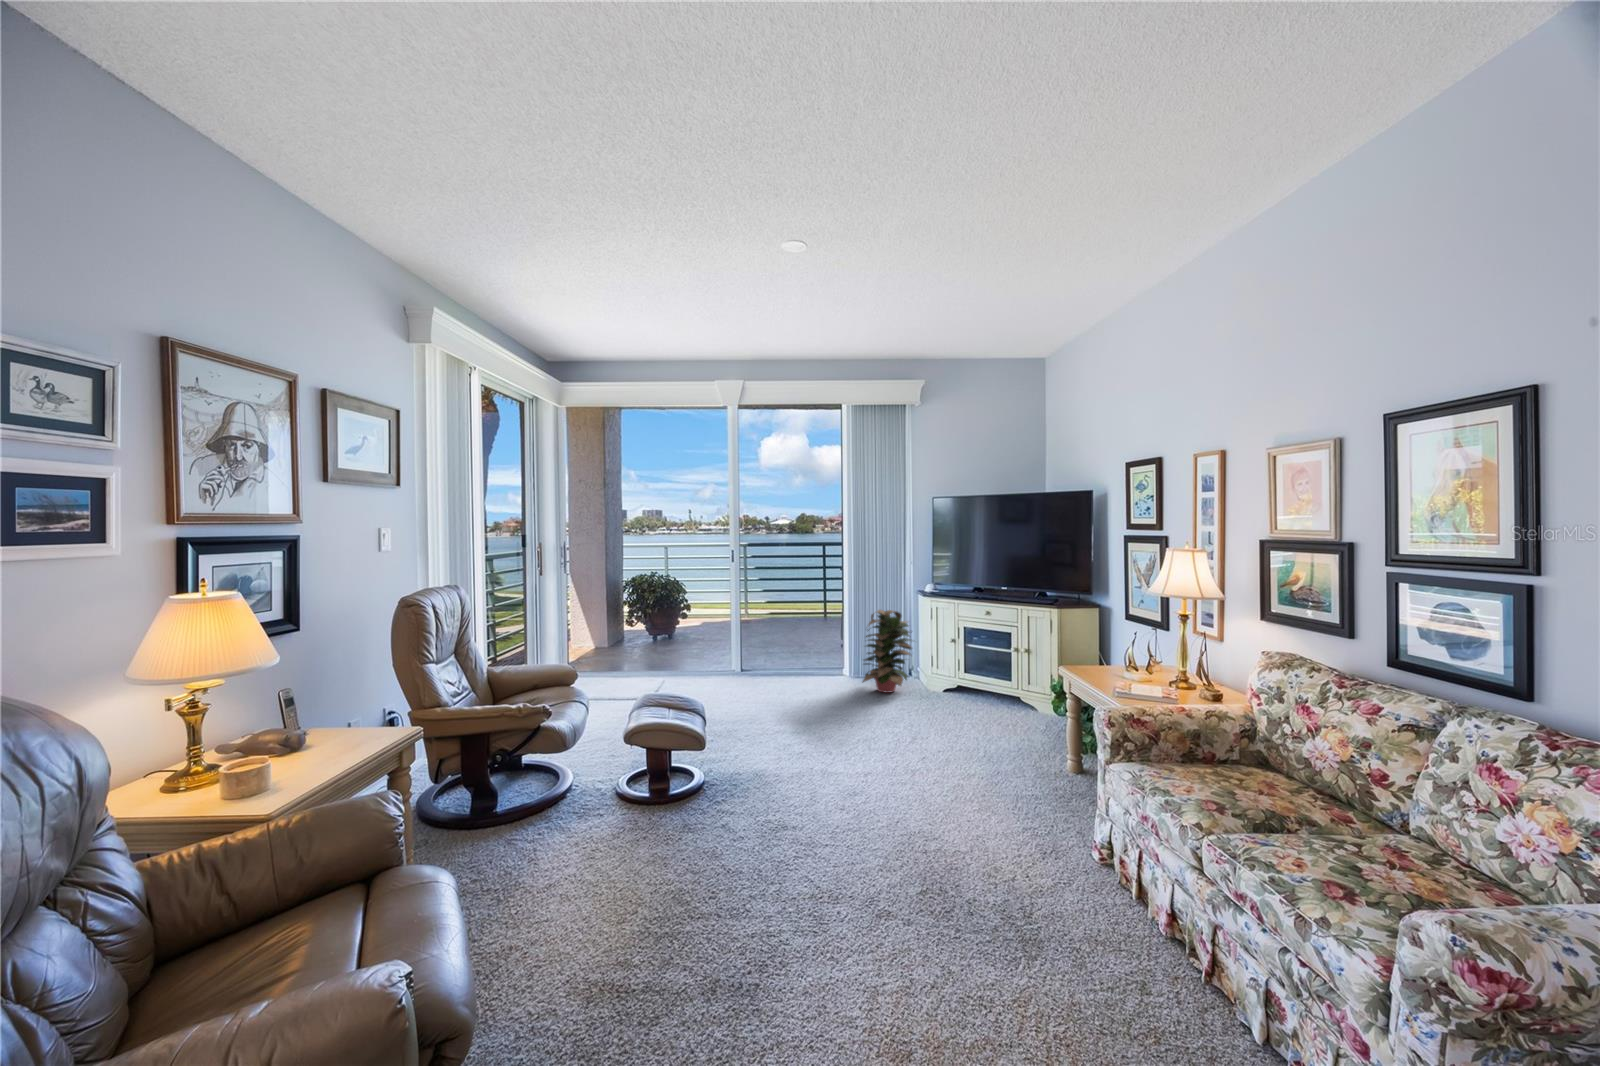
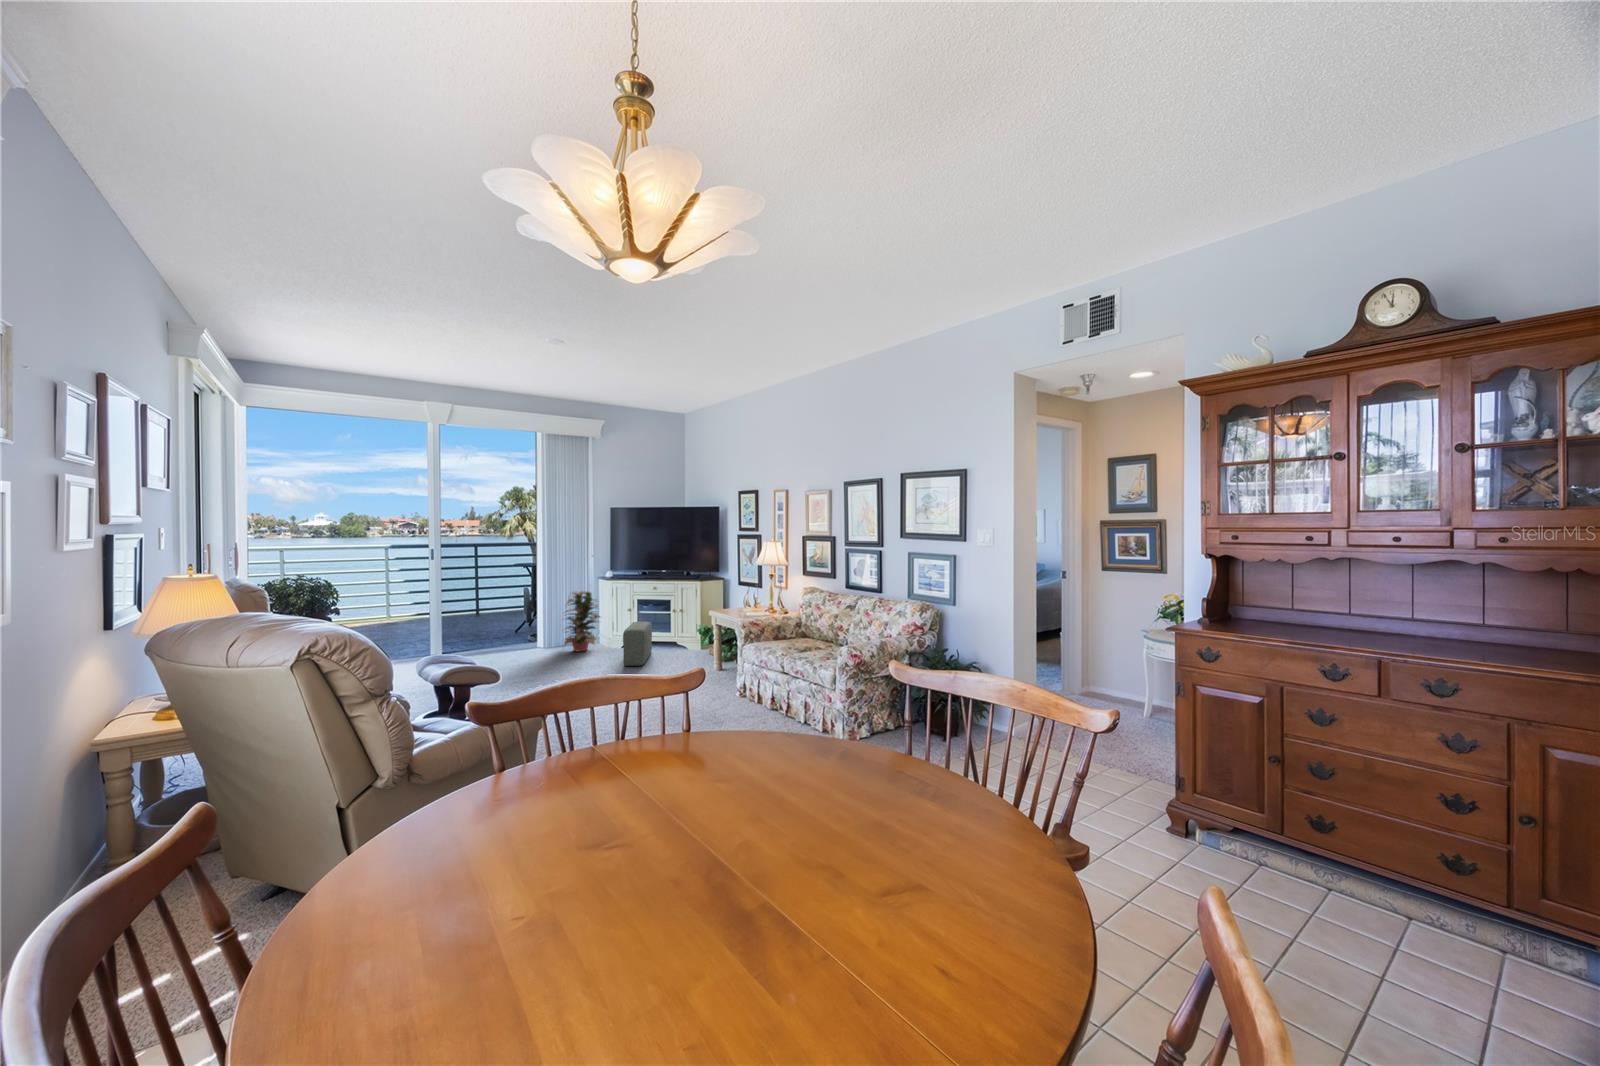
pouf: none [926,662,980,735] -> present [623,621,652,666]

